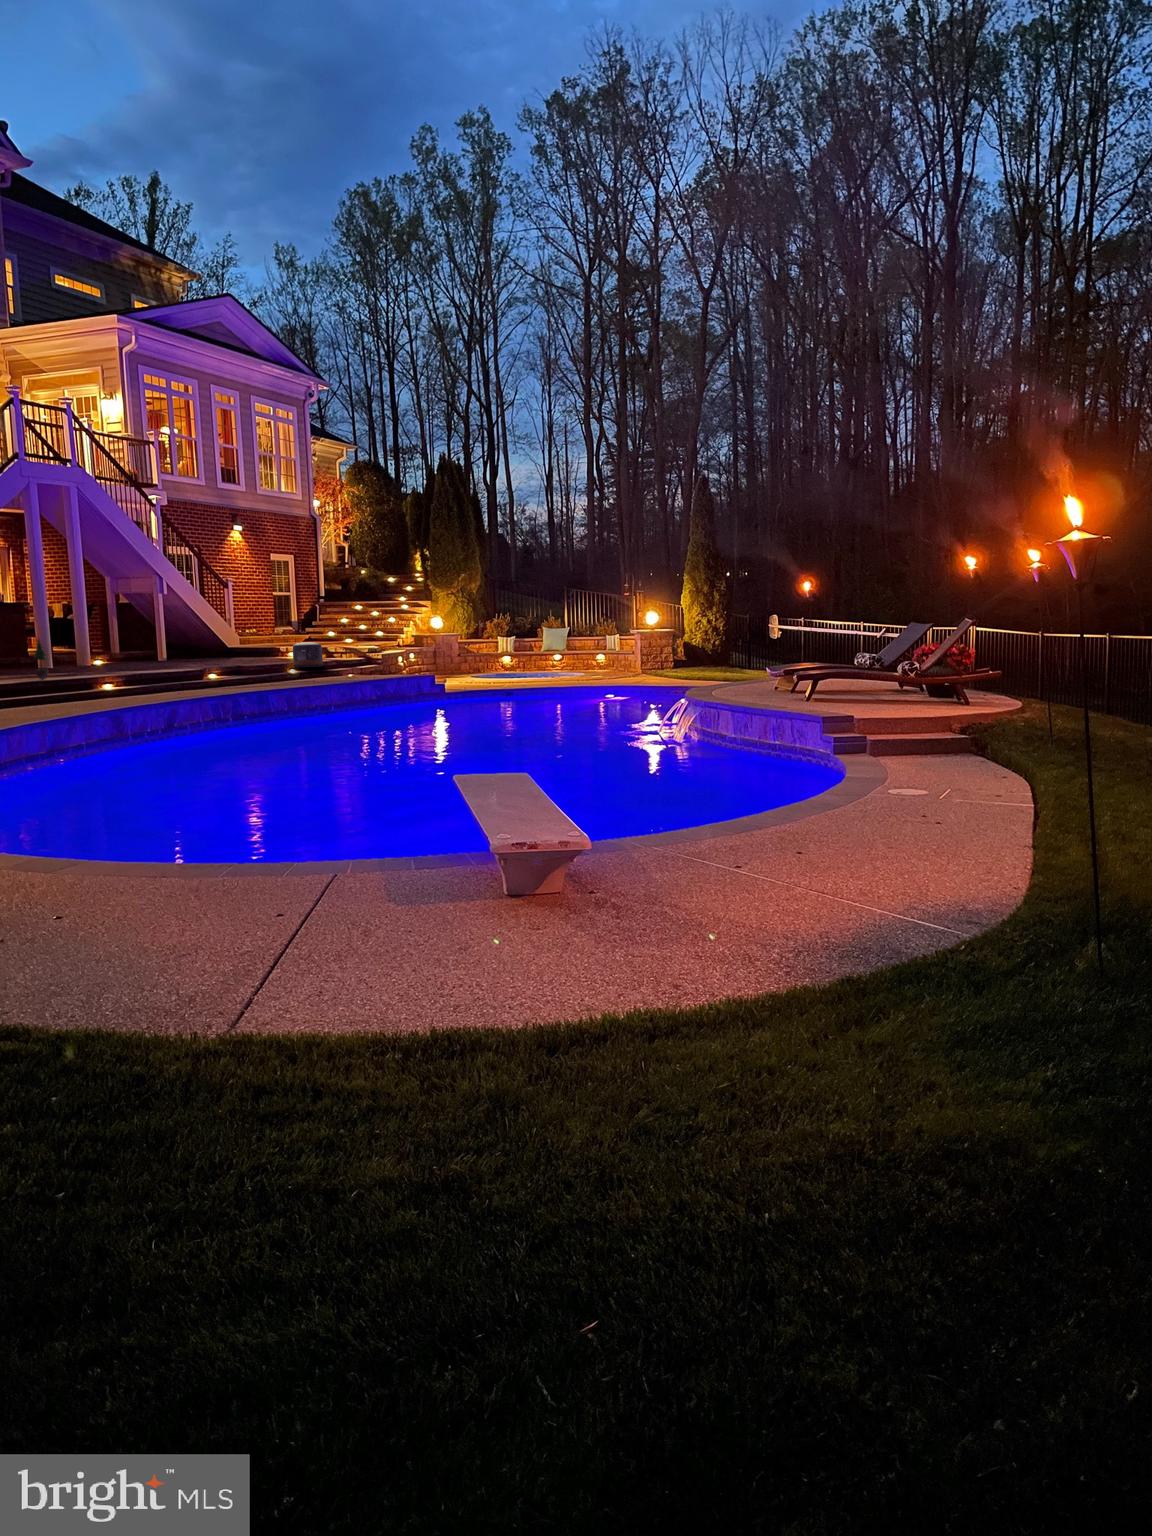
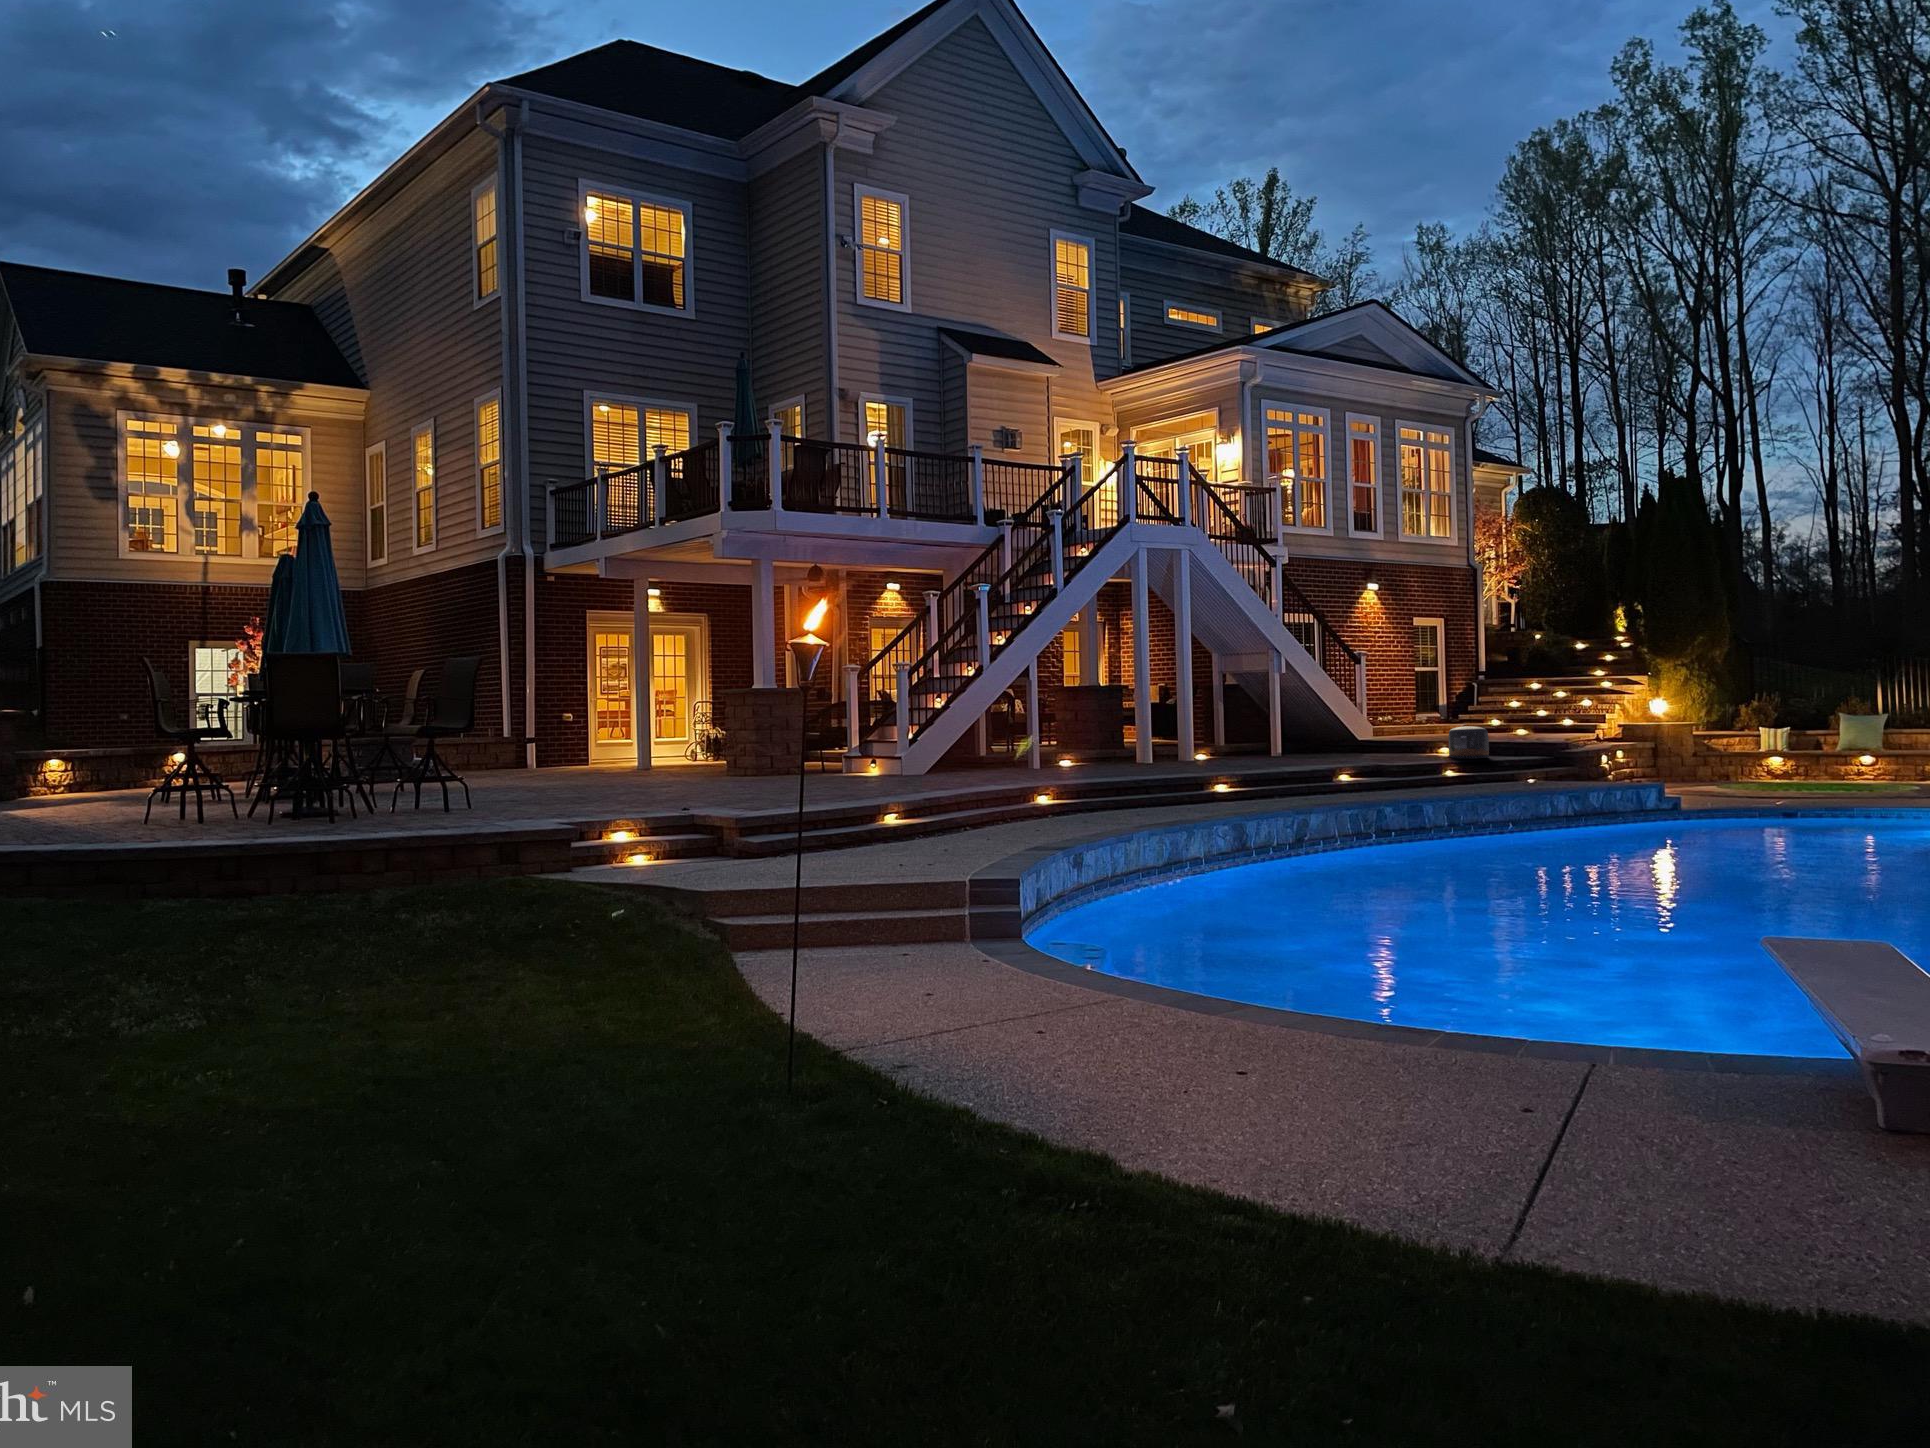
potted tree: present [34,639,49,680] -> none [1153,717,1170,765]

